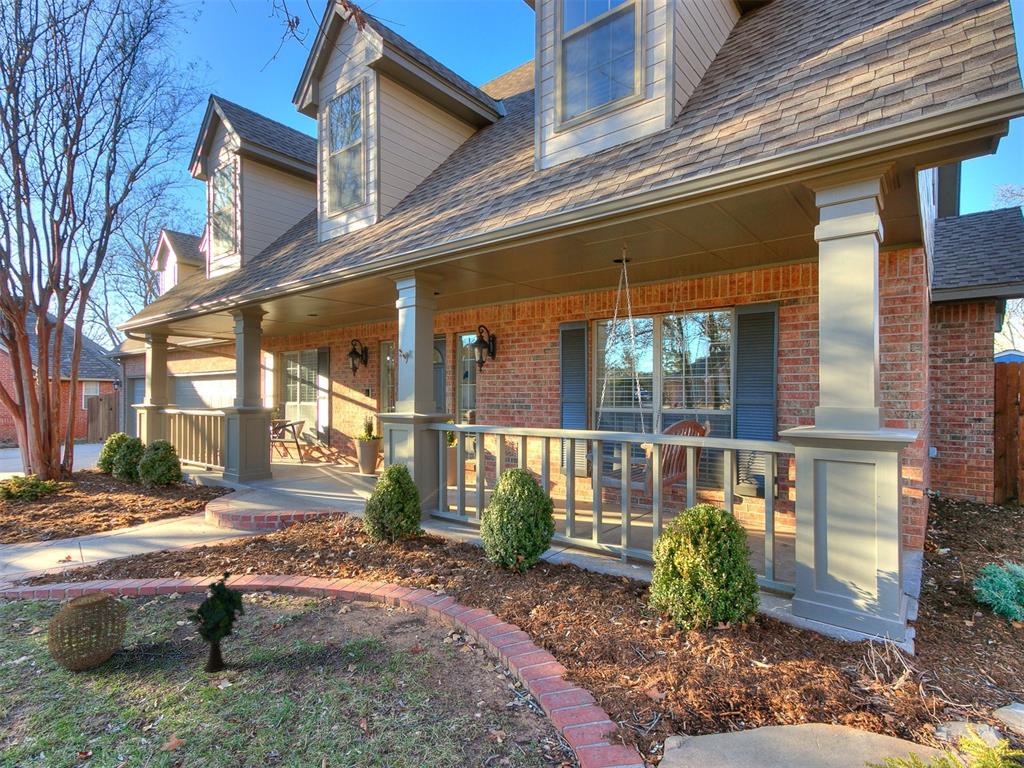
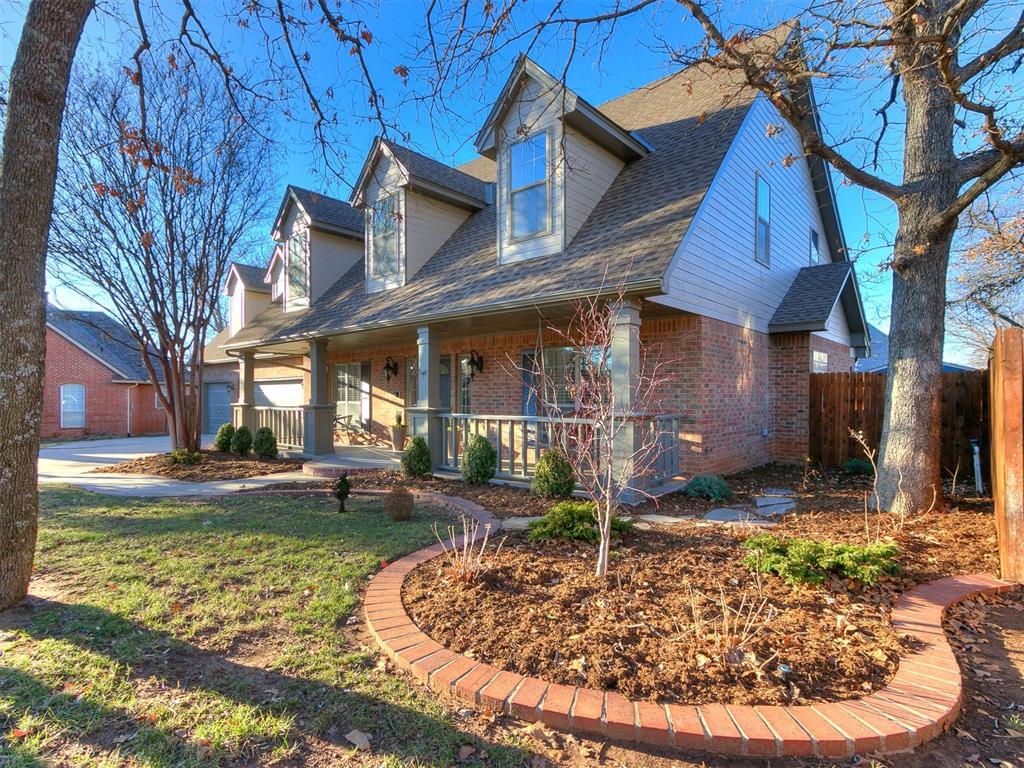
woven basket: present [48,592,126,670] -> present [385,487,414,520]

